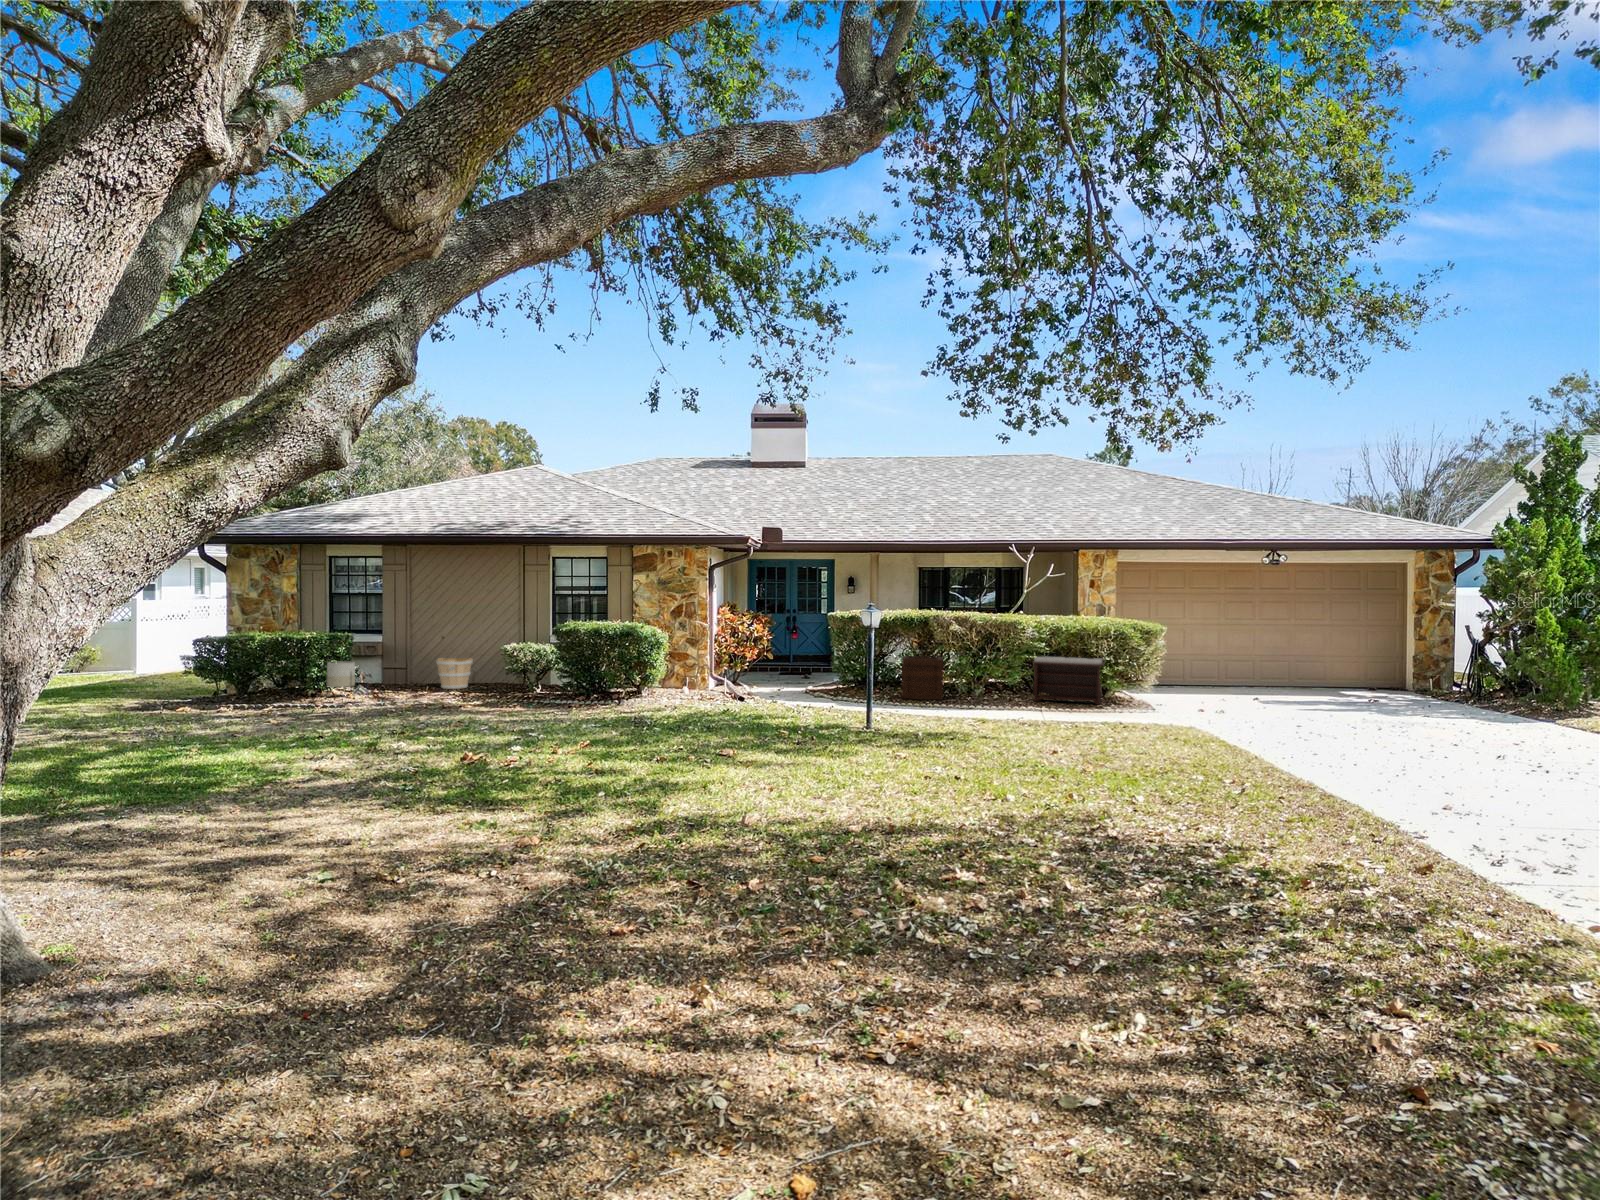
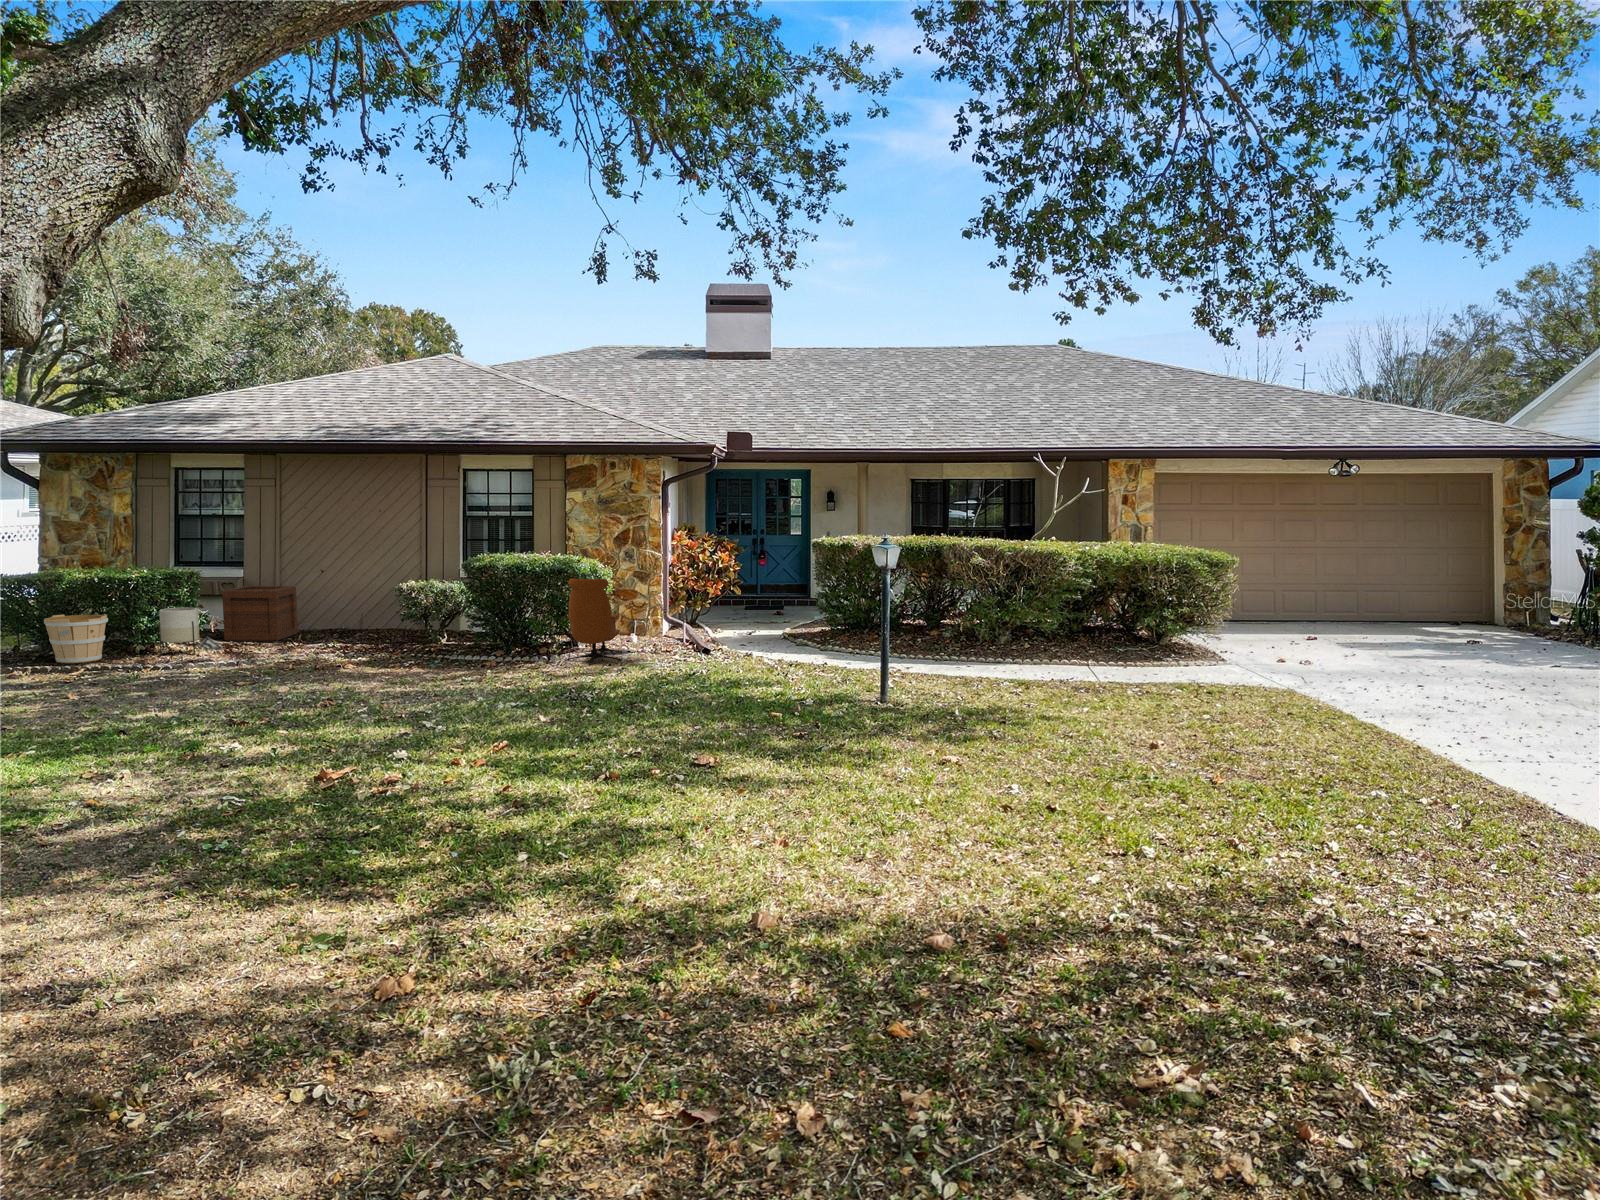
lounge chair: none [631,639,673,707] -> present [567,578,622,665]
wooden crate: present [901,656,943,700] -> present [222,586,298,641]
bench: present [1033,657,1104,705] -> none [1072,593,1161,654]
wooden bucket: present [436,658,473,689] -> present [44,614,108,663]

